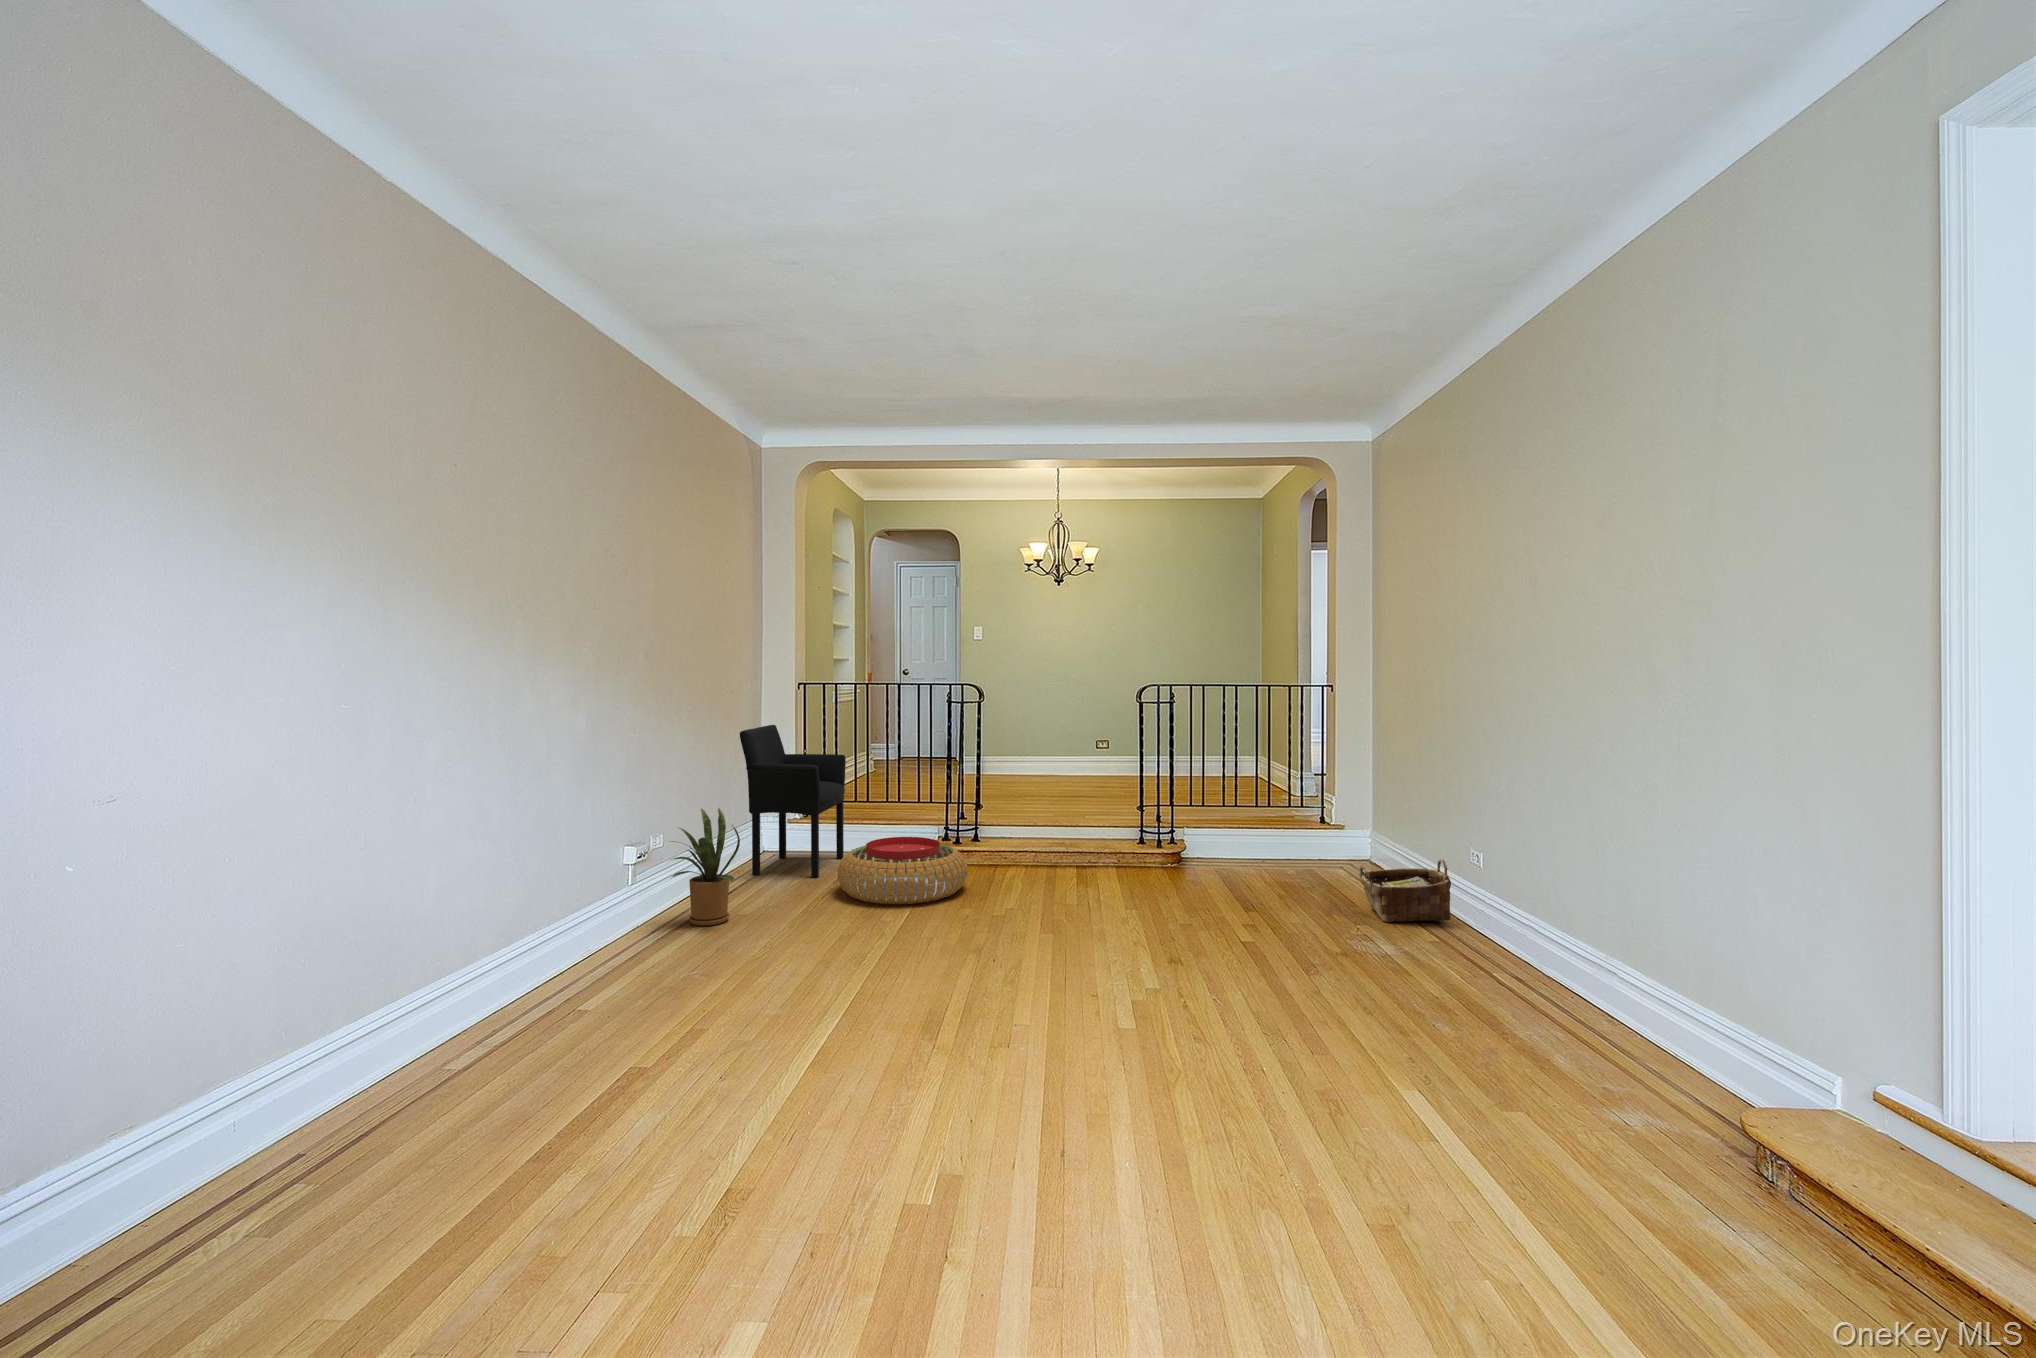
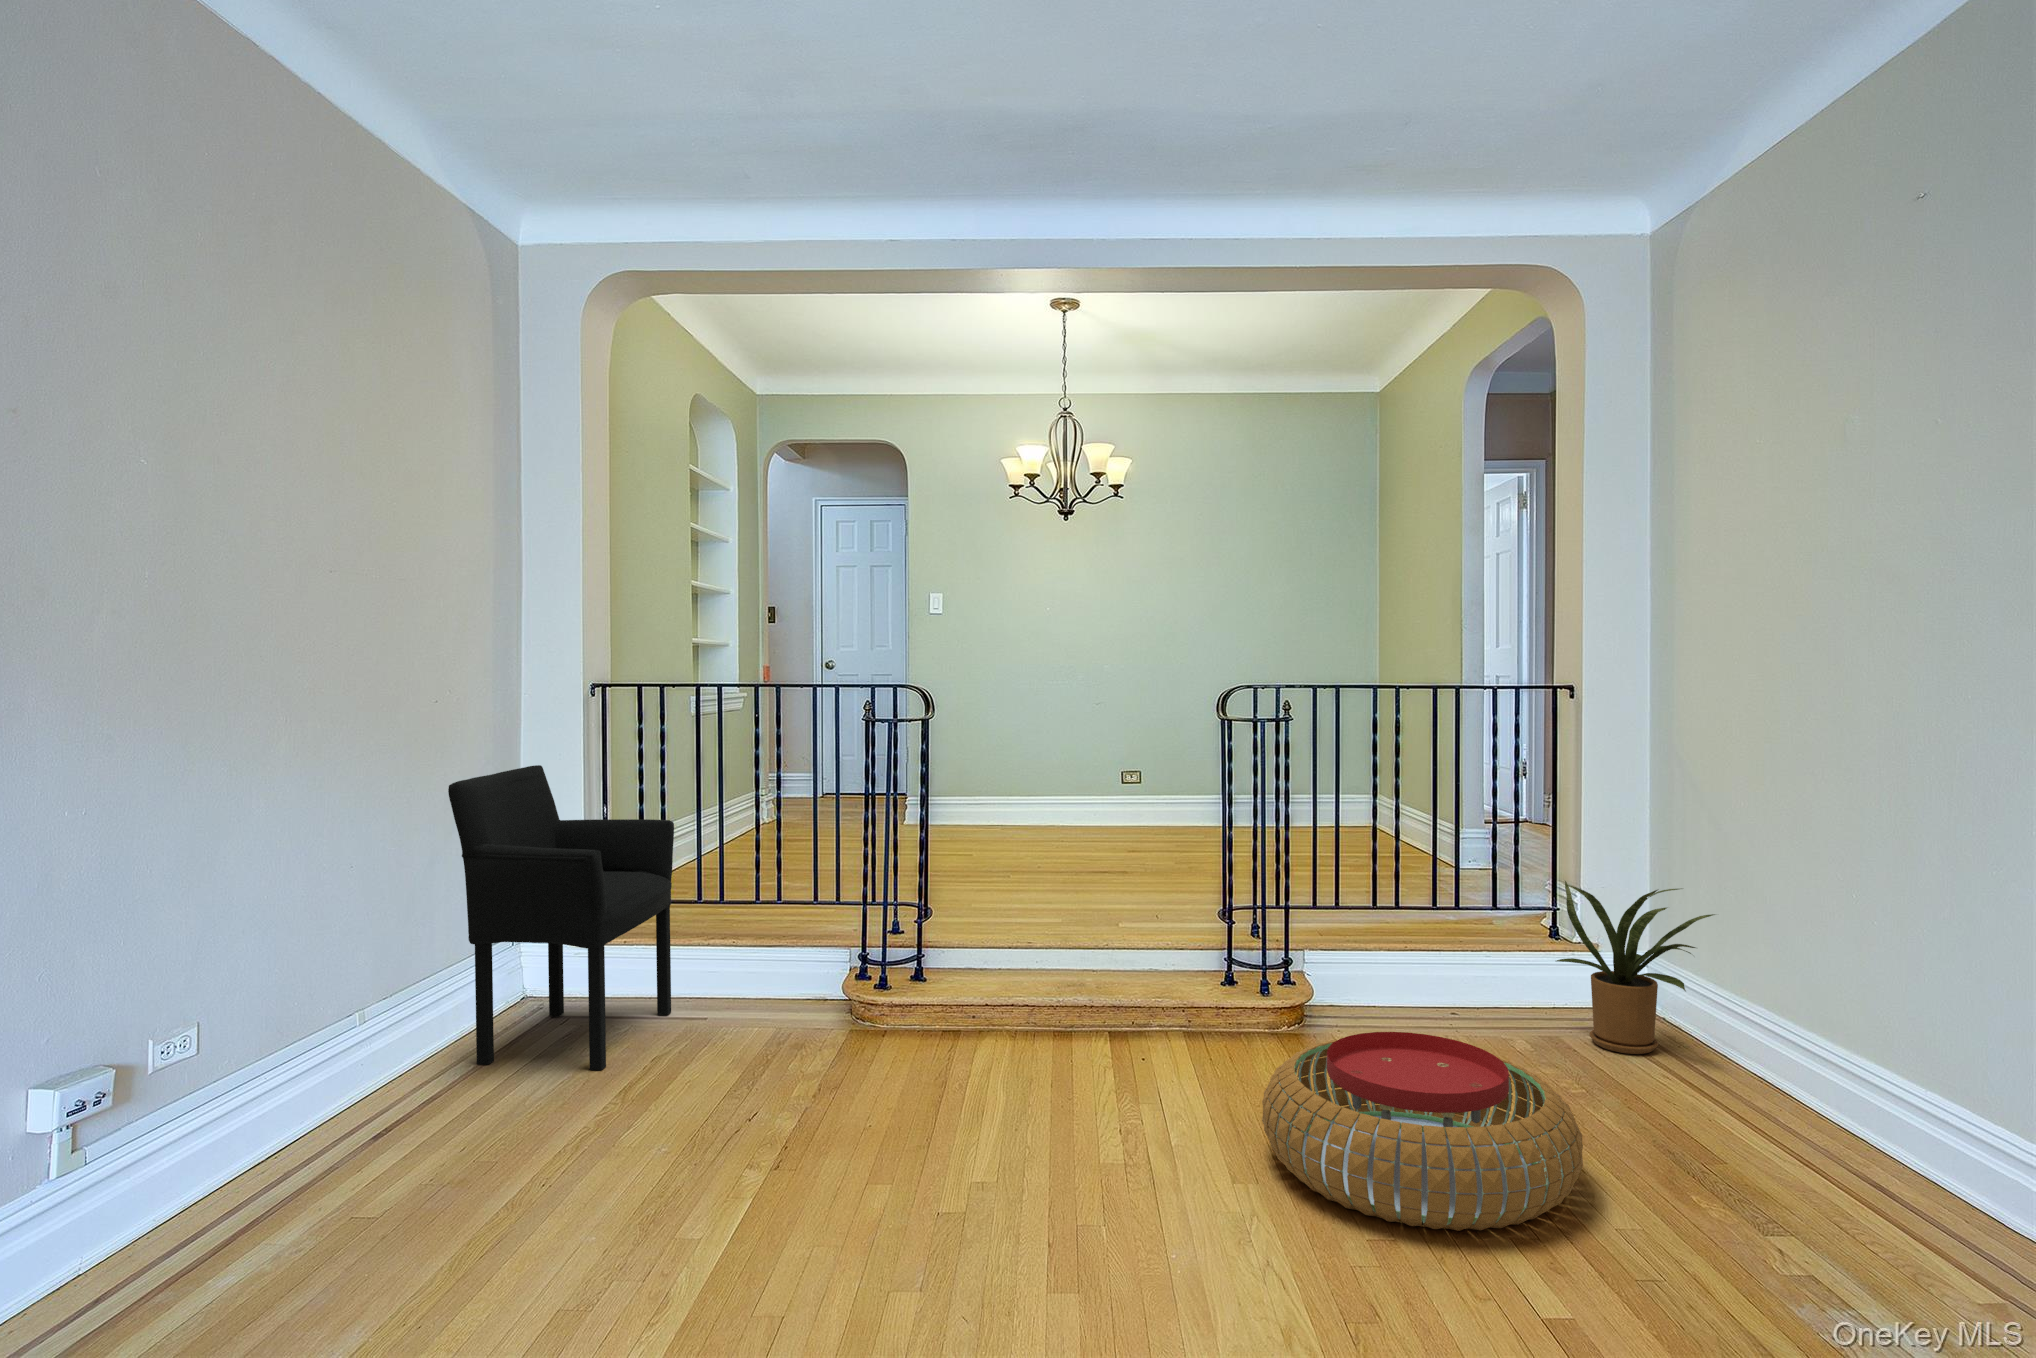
house plant: present [671,808,740,926] -> present [1557,881,1715,1054]
pouf: present [837,837,967,904] -> present [1262,1032,1583,1231]
woven basket: present [1359,859,1451,922] -> none [1717,1061,1943,1208]

